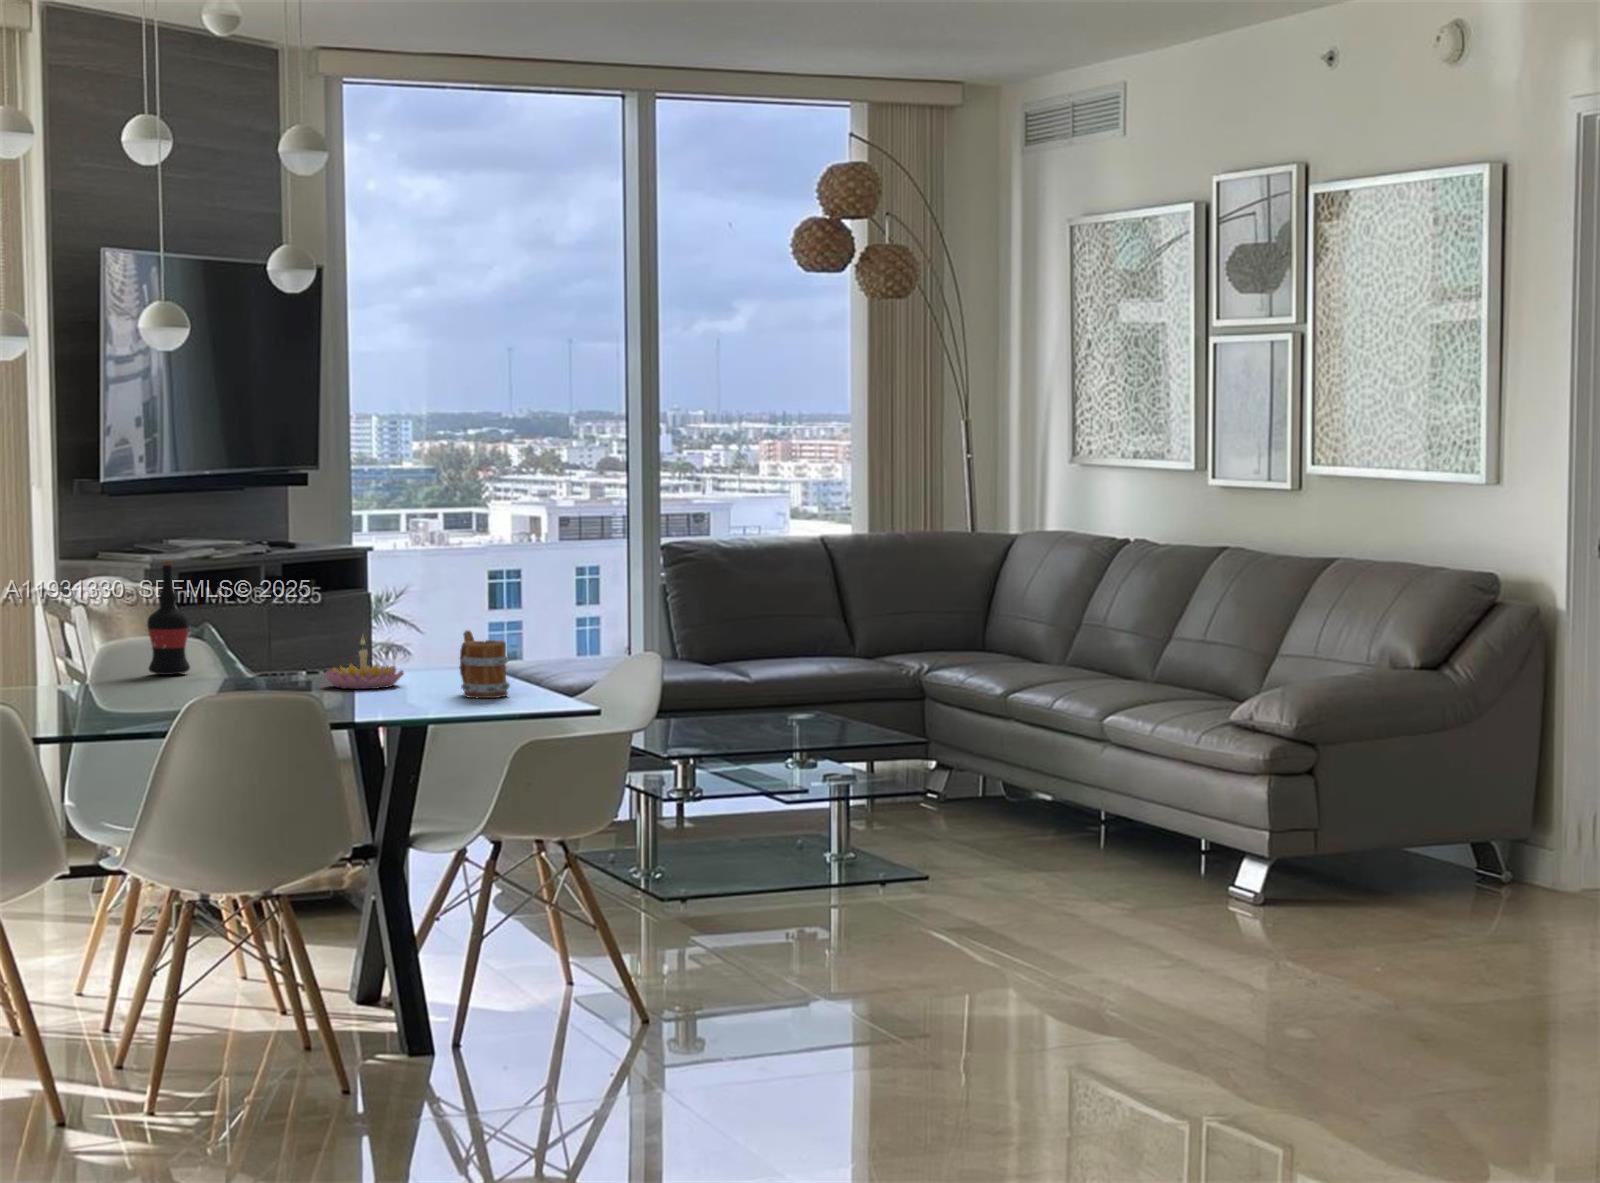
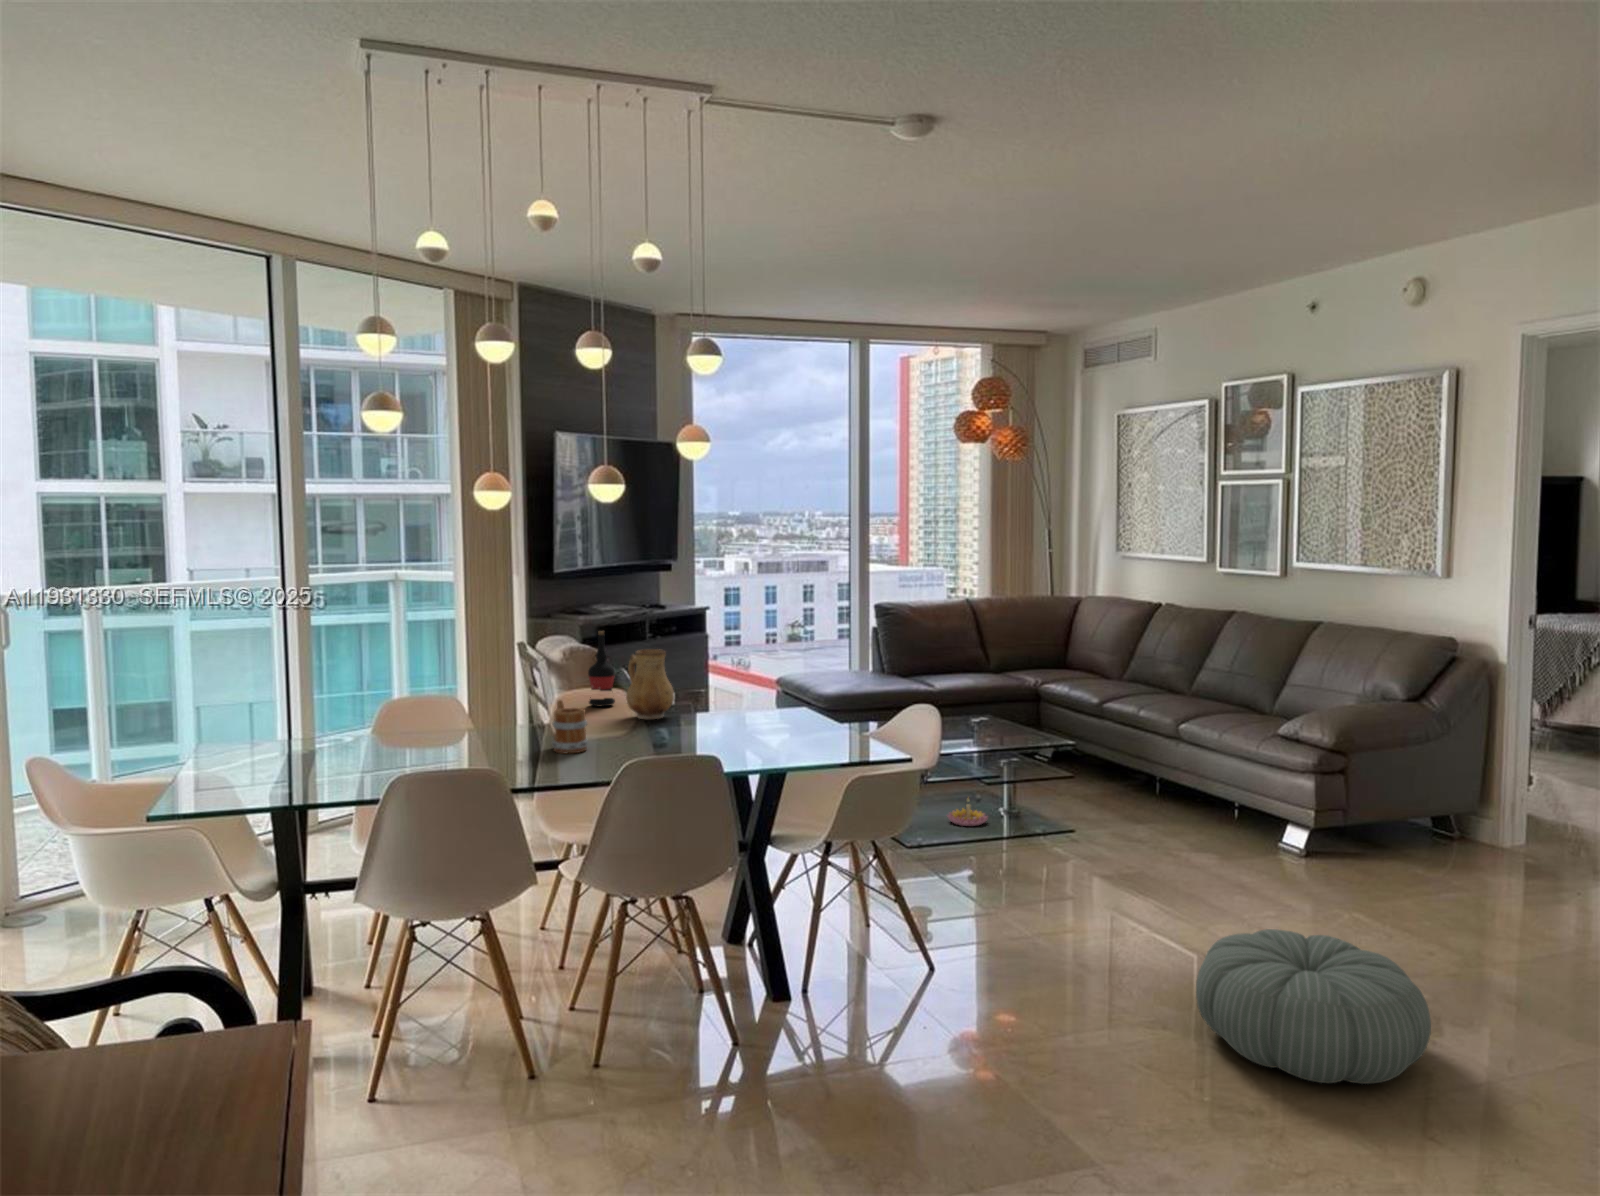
ceramic pitcher: none [202,583,275,686] -> present [626,649,674,719]
mug: present [460,630,510,698] -> present [552,700,588,753]
candle holder: present [324,636,404,689] -> present [947,798,988,826]
pouf: none [973,945,1258,1114] -> present [1196,929,1431,1084]

